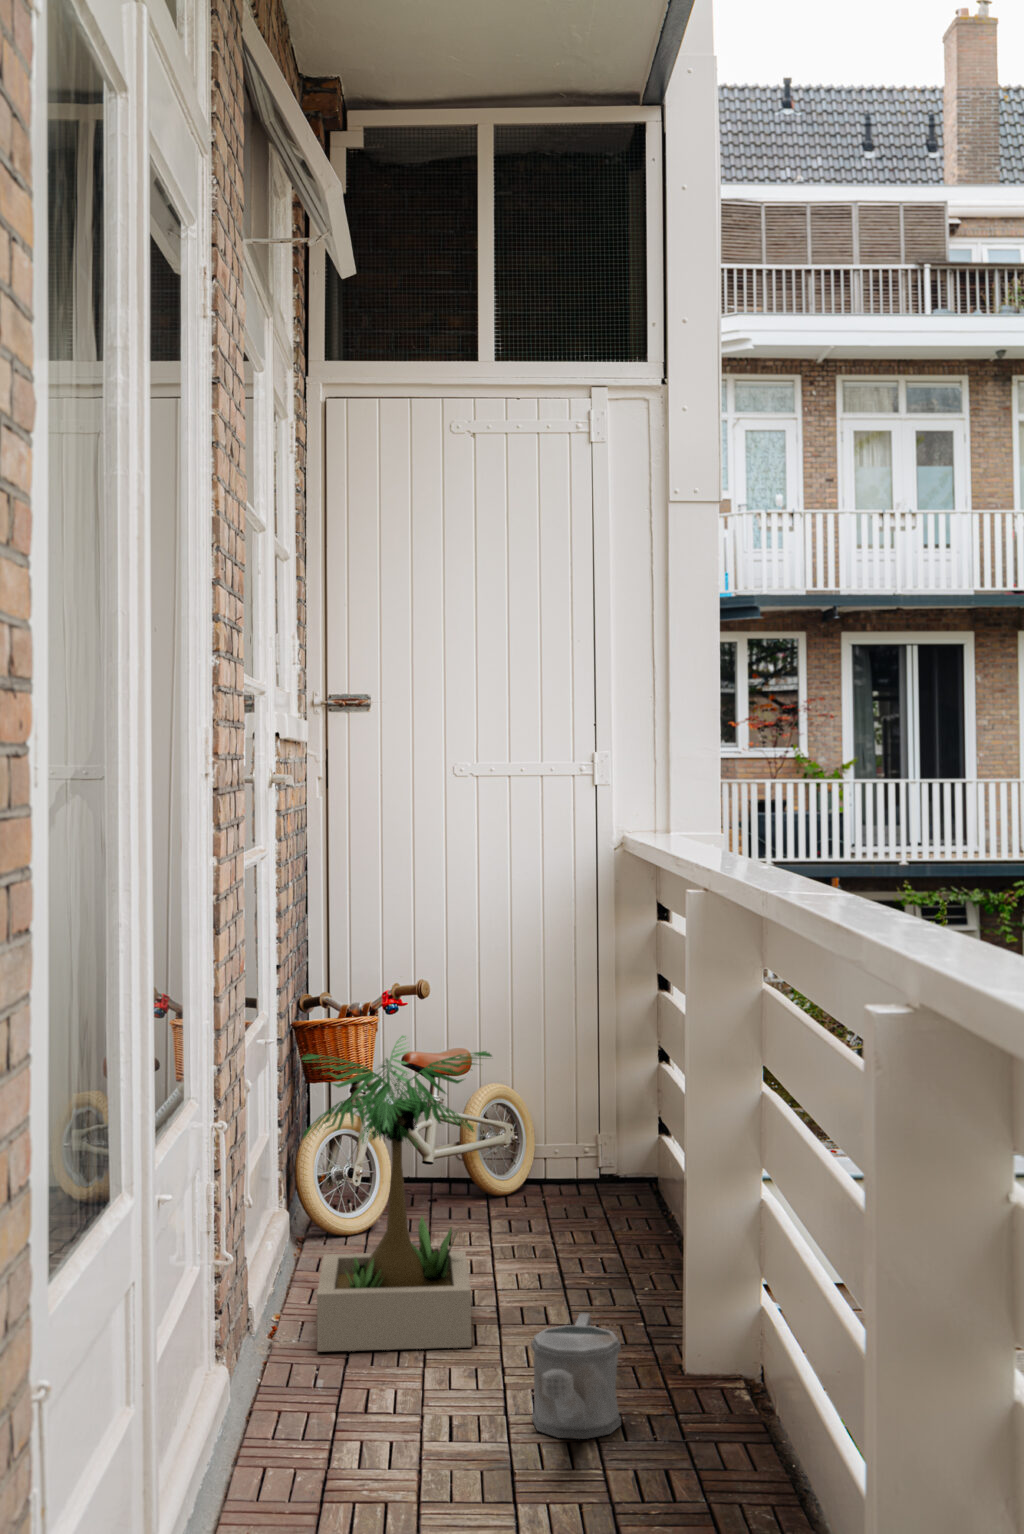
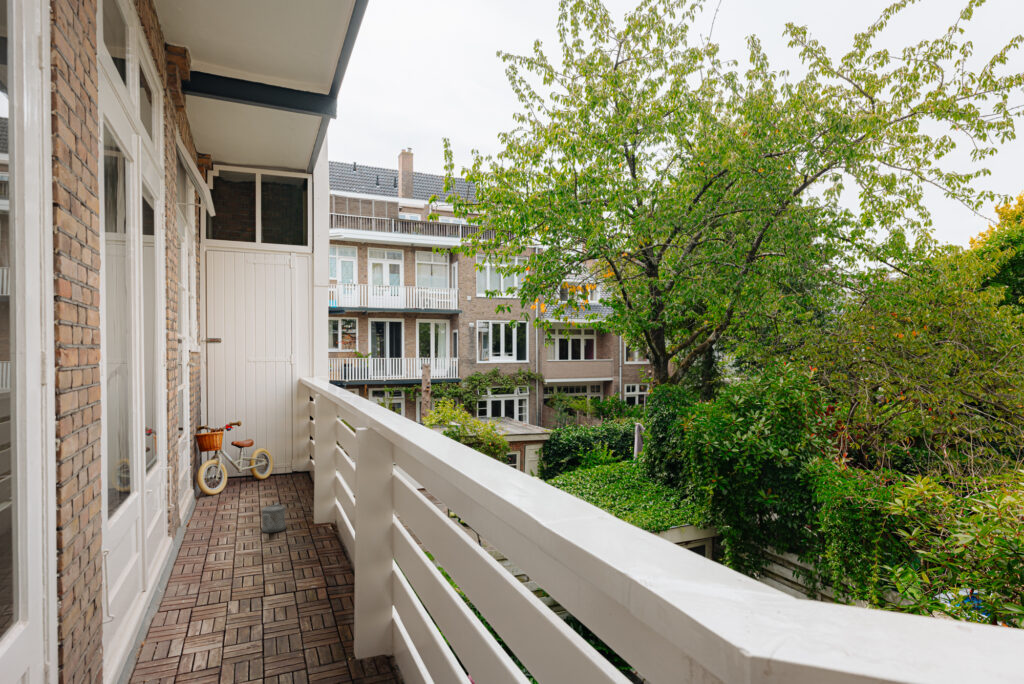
potted plant: present [302,1036,492,1351] -> none [191,434,260,522]

